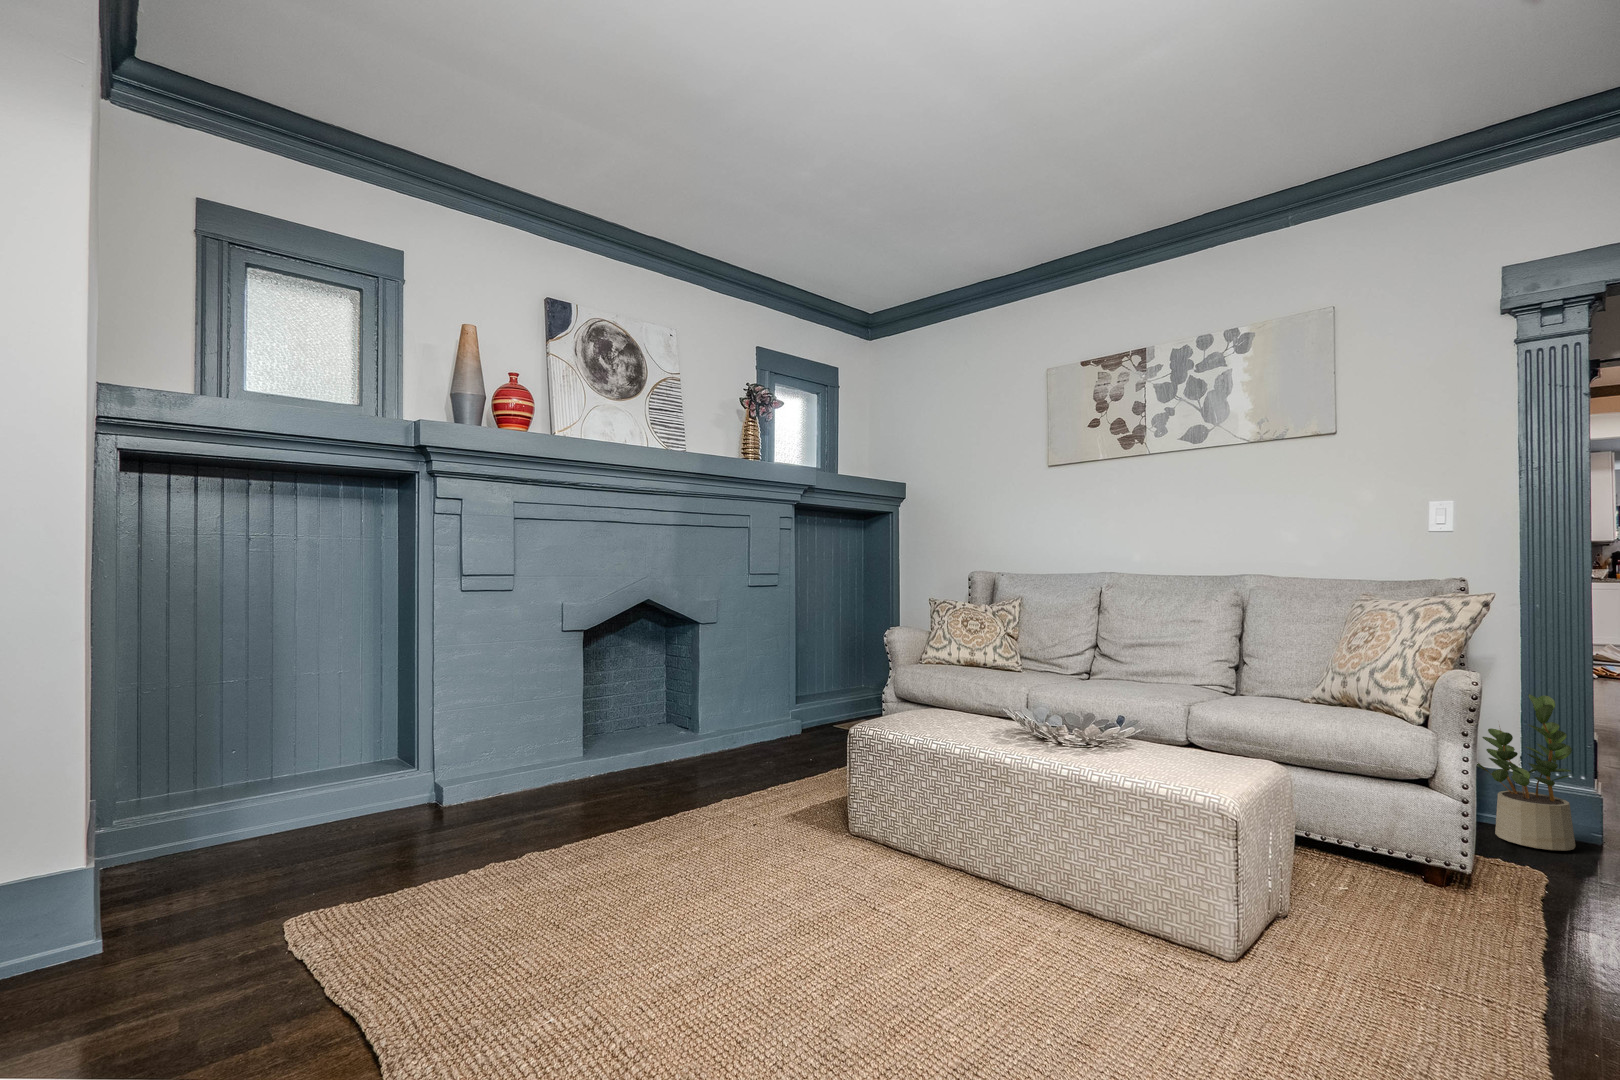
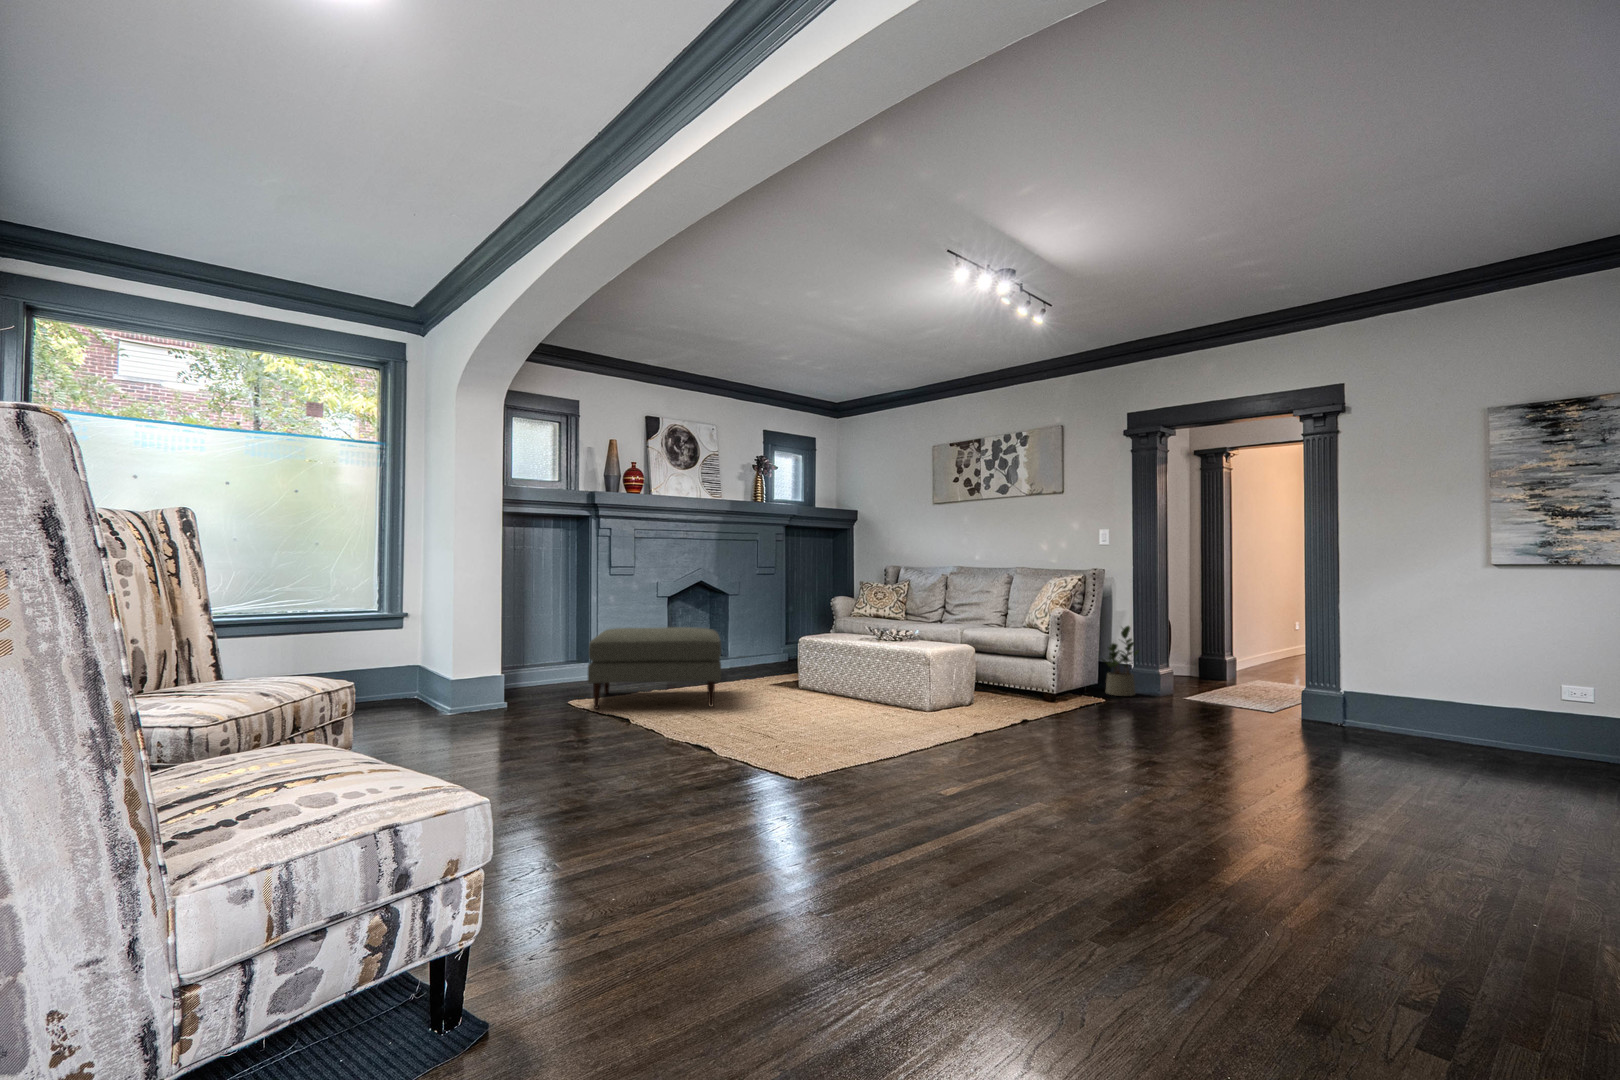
ottoman: none [304,715,683,969] -> present [588,627,721,709]

